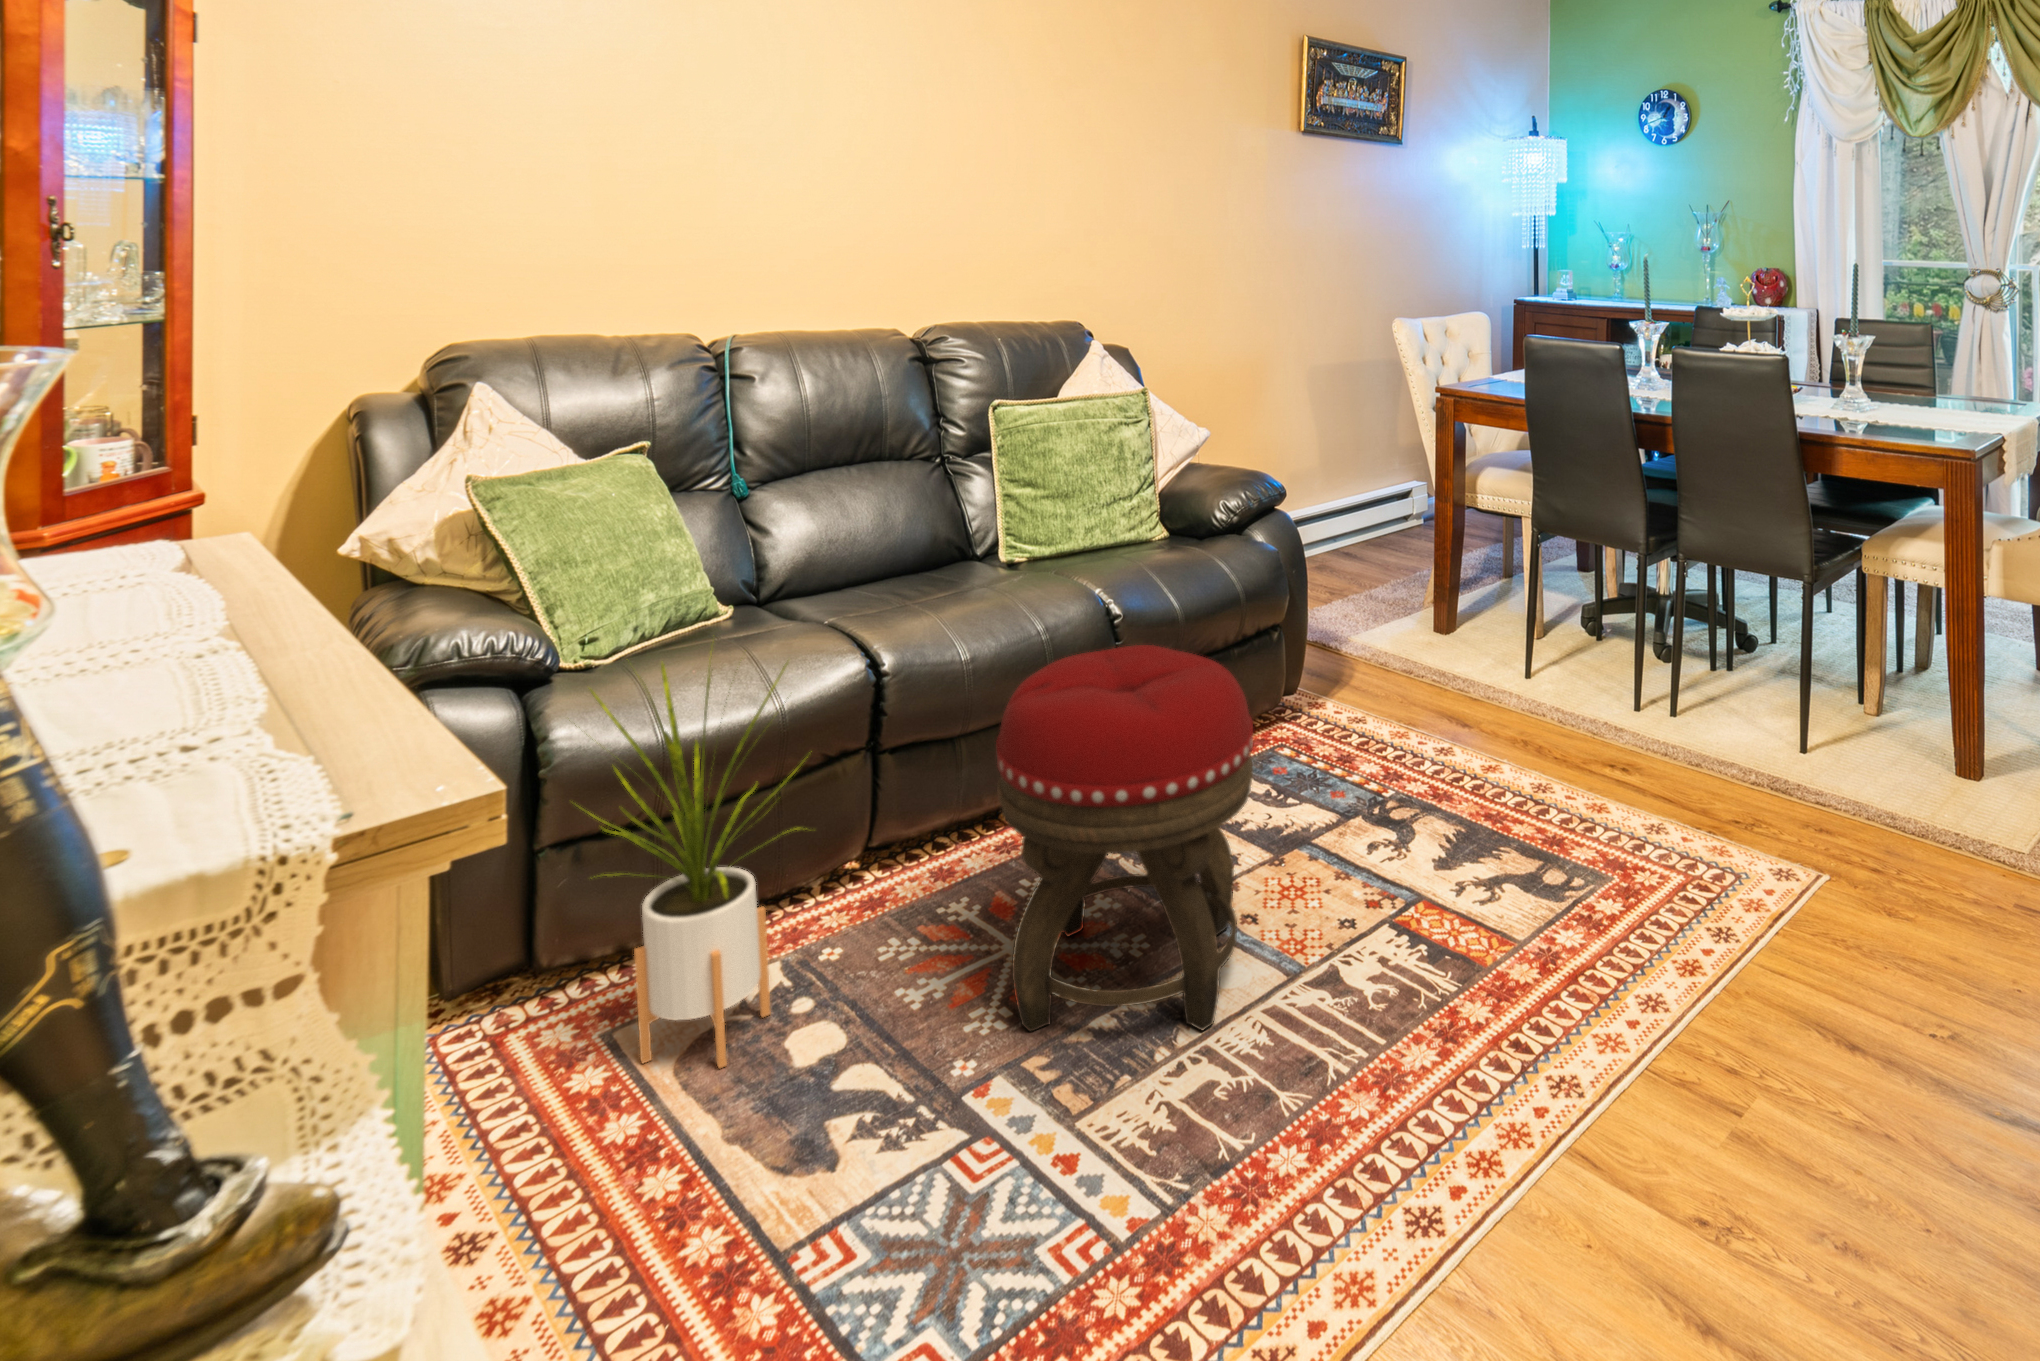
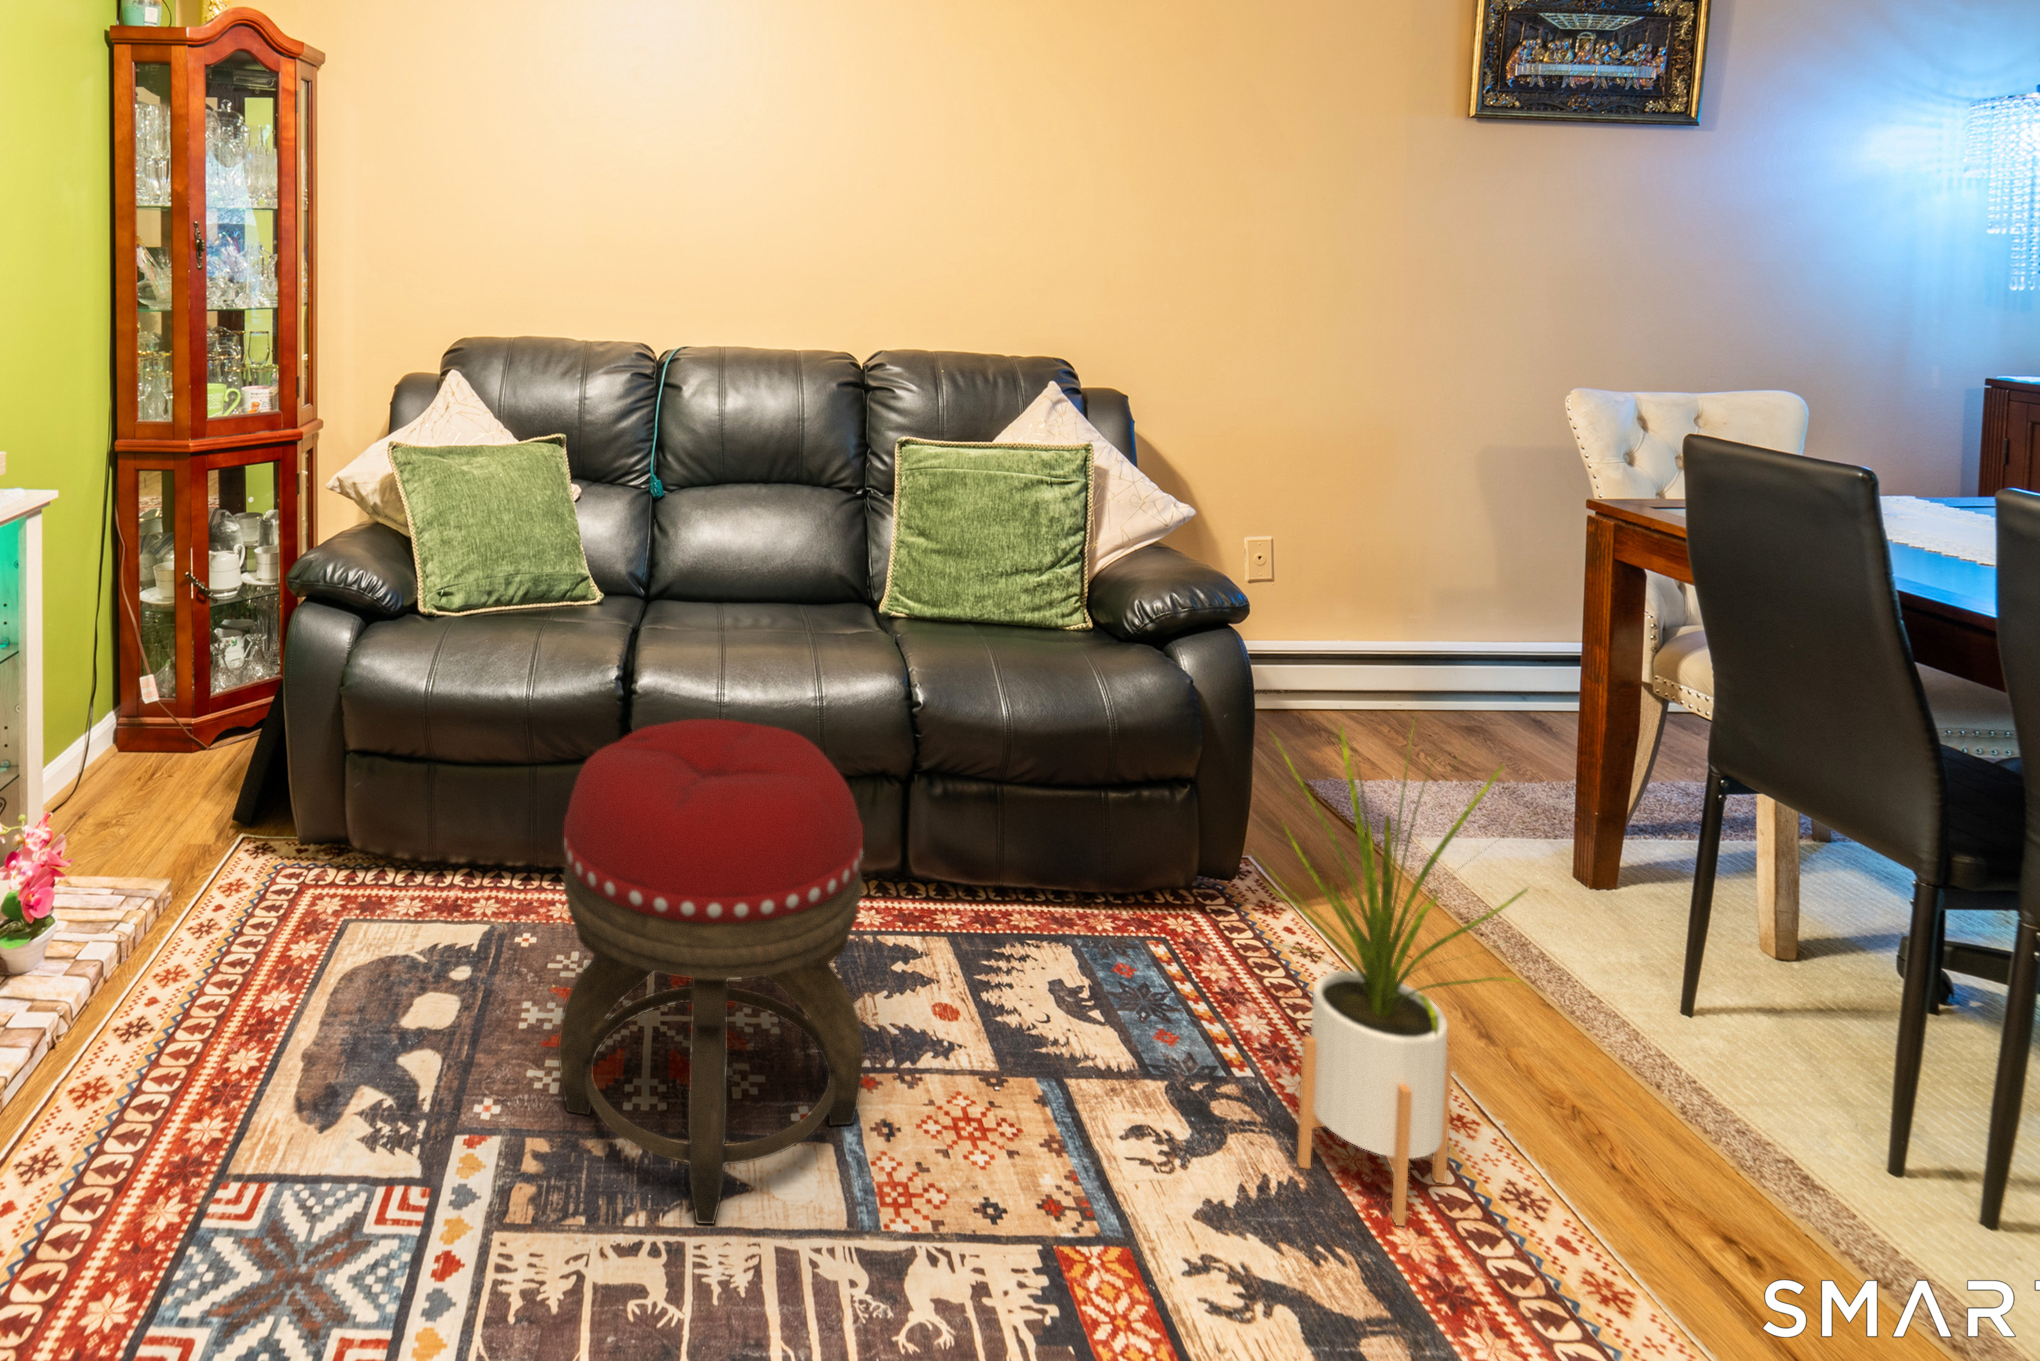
house plant: present [575,659,802,1068] -> present [1259,726,1537,1226]

